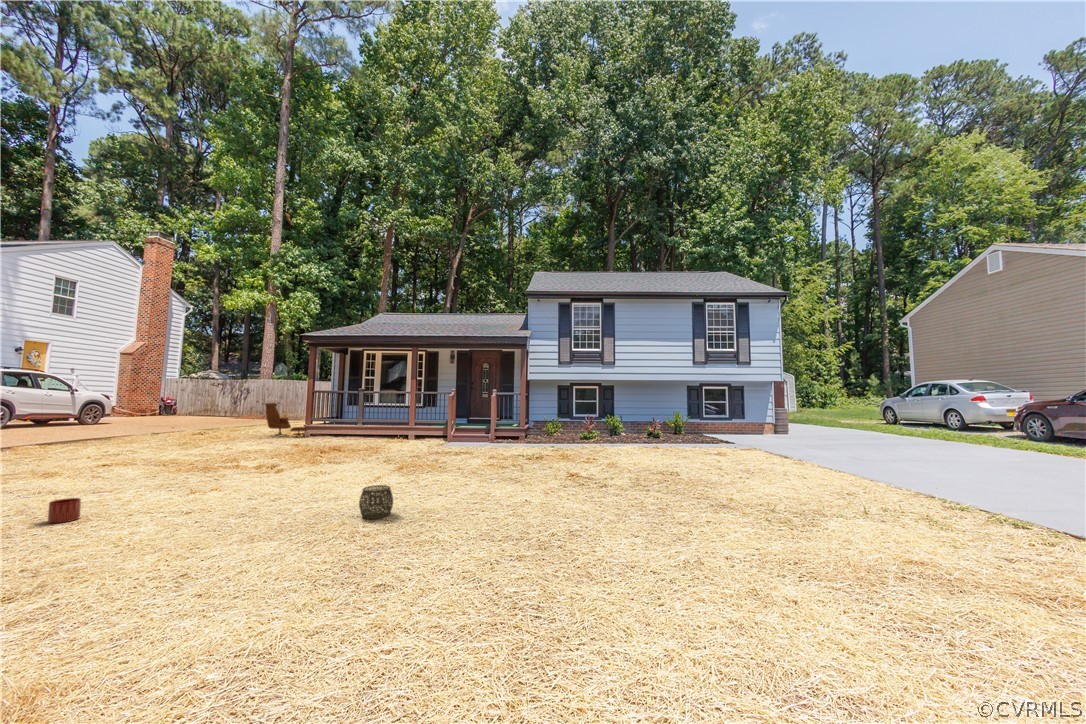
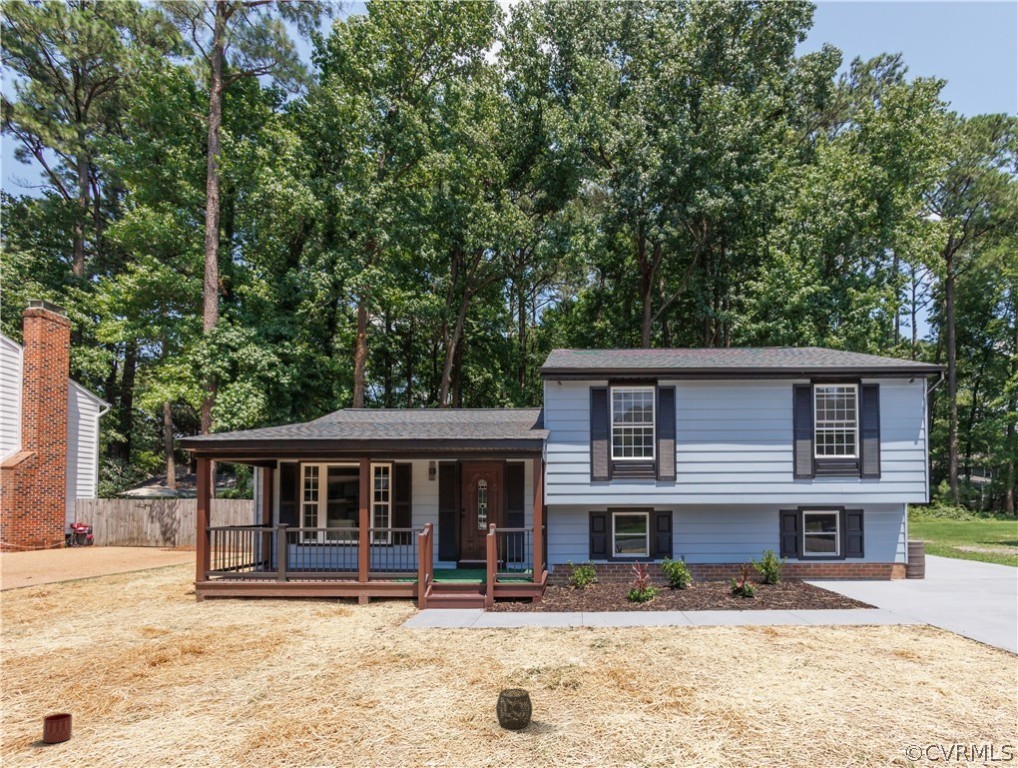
lounge chair: present [265,403,307,437] -> none [174,548,232,600]
woven basket: present [359,485,393,519] -> present [496,689,532,729]

